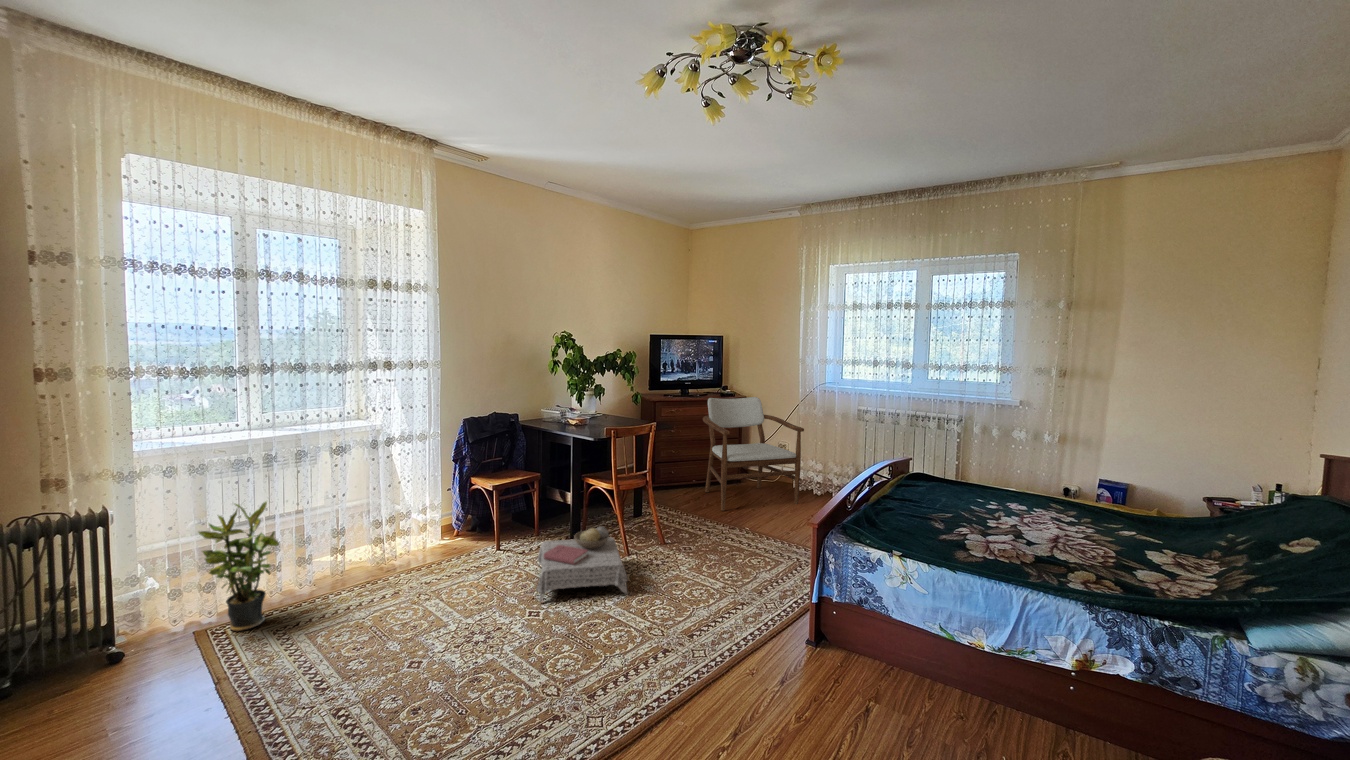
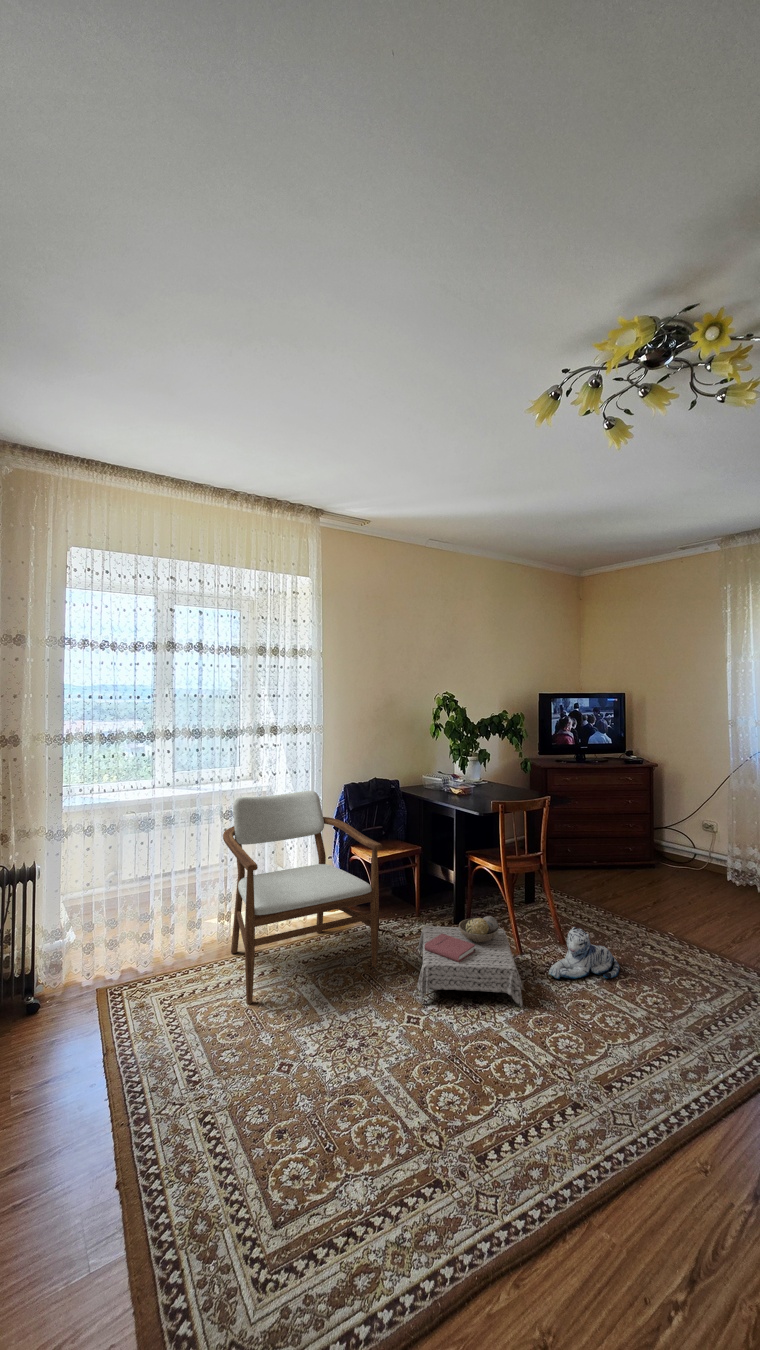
armchair: present [703,397,804,511] -> present [223,791,382,1004]
potted plant: present [199,502,279,631] -> none [103,862,171,994]
plush toy: none [650,529,706,572] -> present [549,927,620,979]

